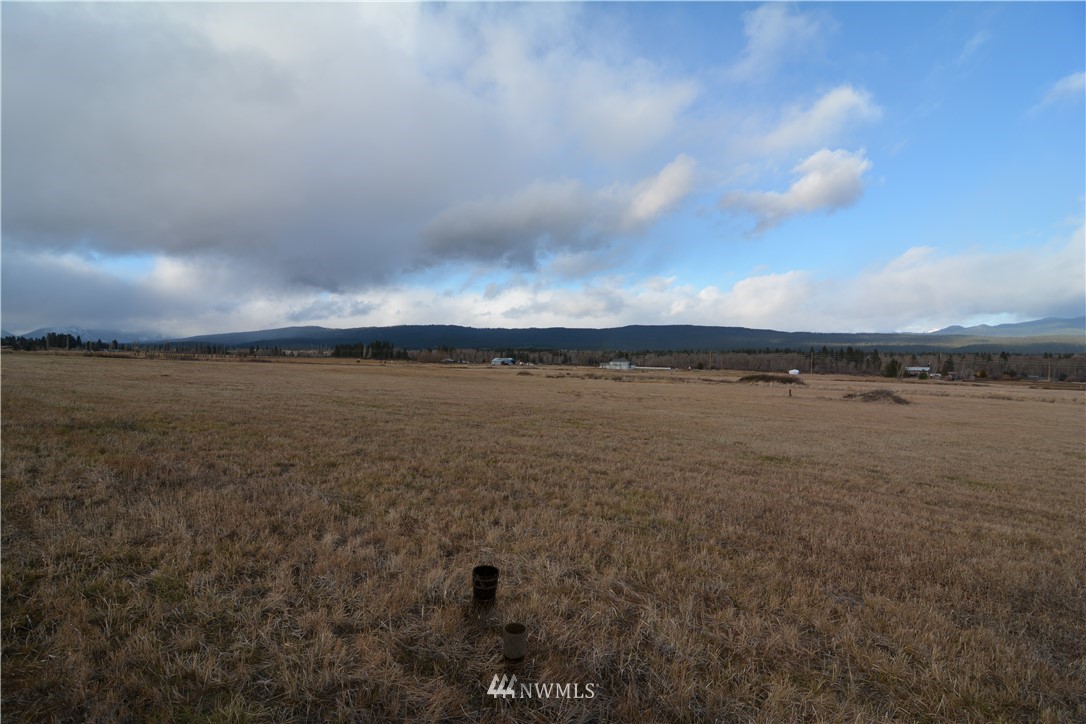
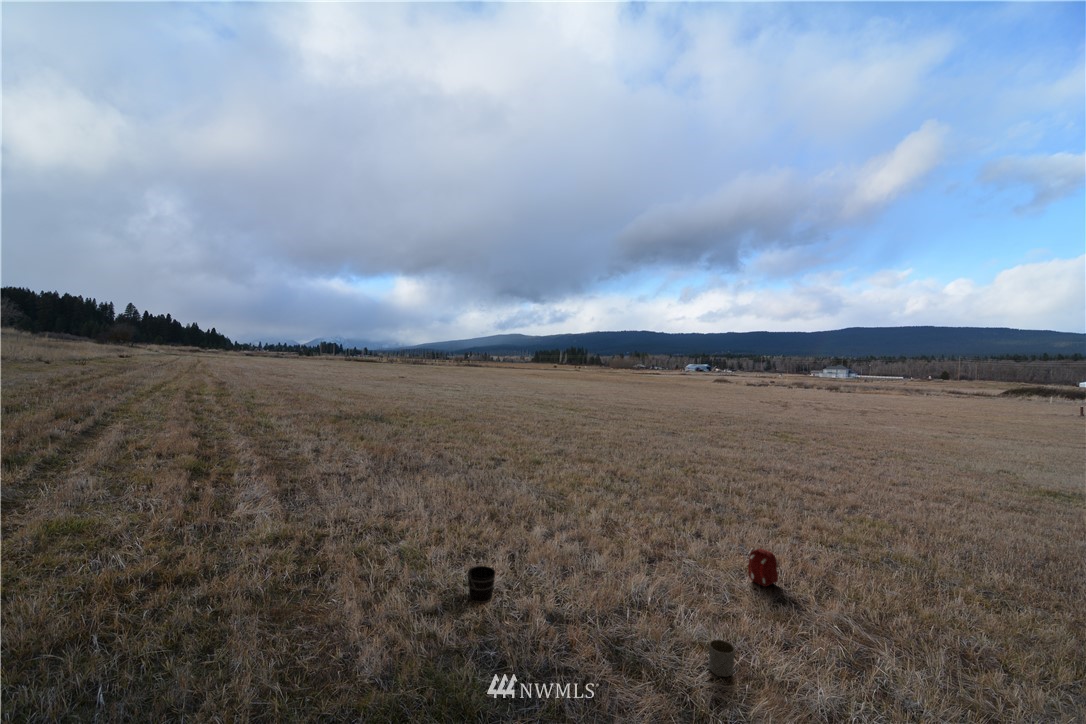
backpack: none [540,528,565,563] -> present [748,548,778,586]
bucket: present [472,565,499,601] -> present [468,566,495,603]

